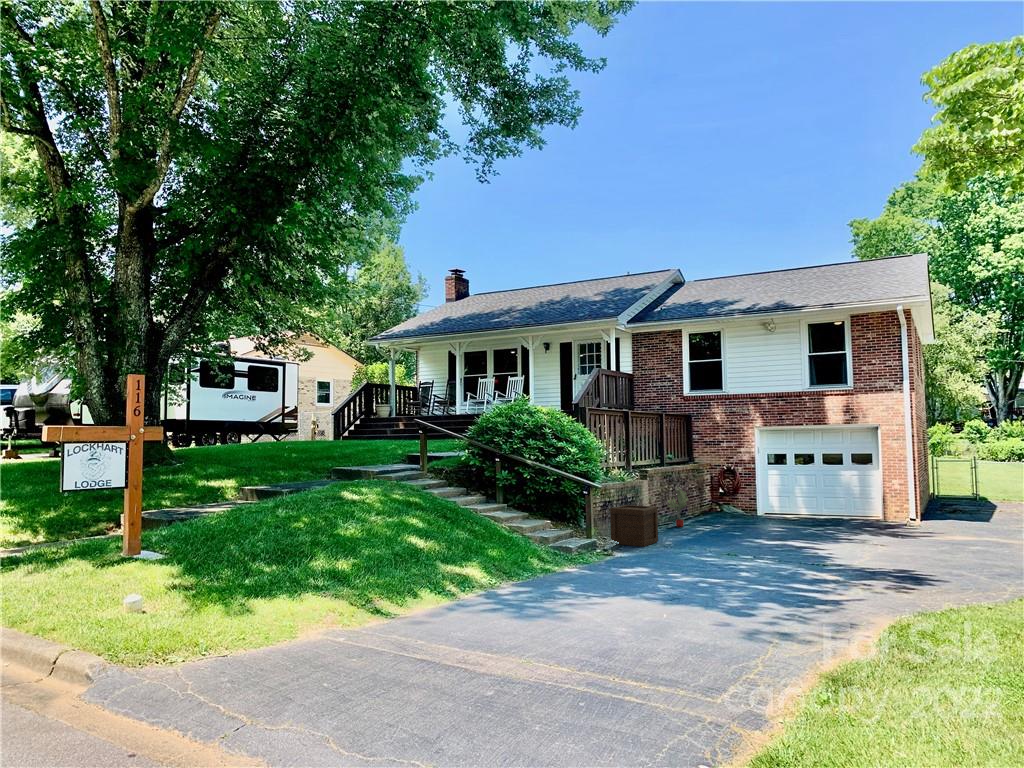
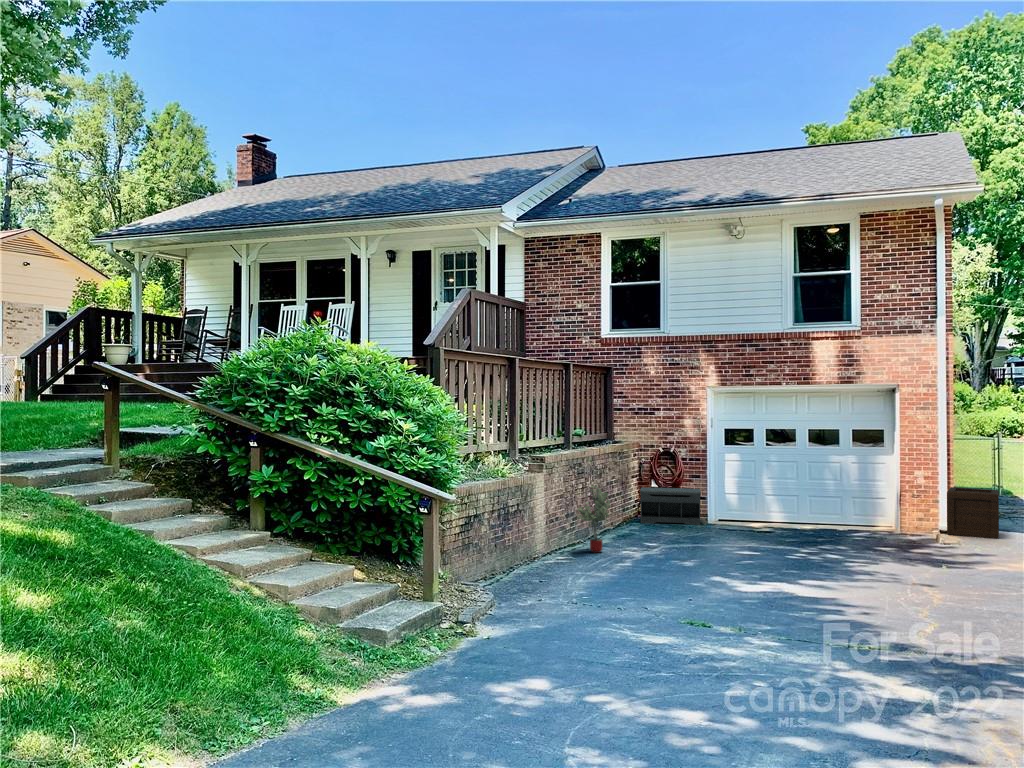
bench: none [711,492,751,516] -> present [640,487,701,525]
wooden crate: present [610,505,658,547] -> present [947,487,999,539]

